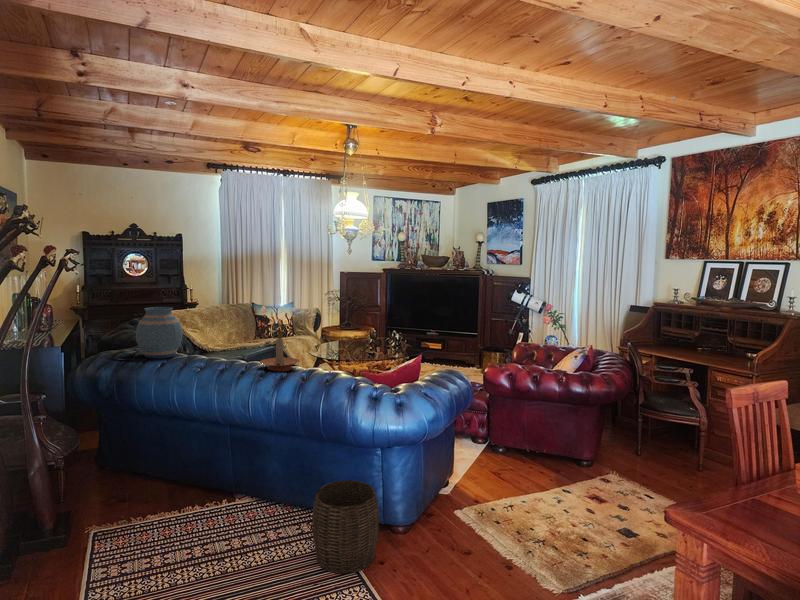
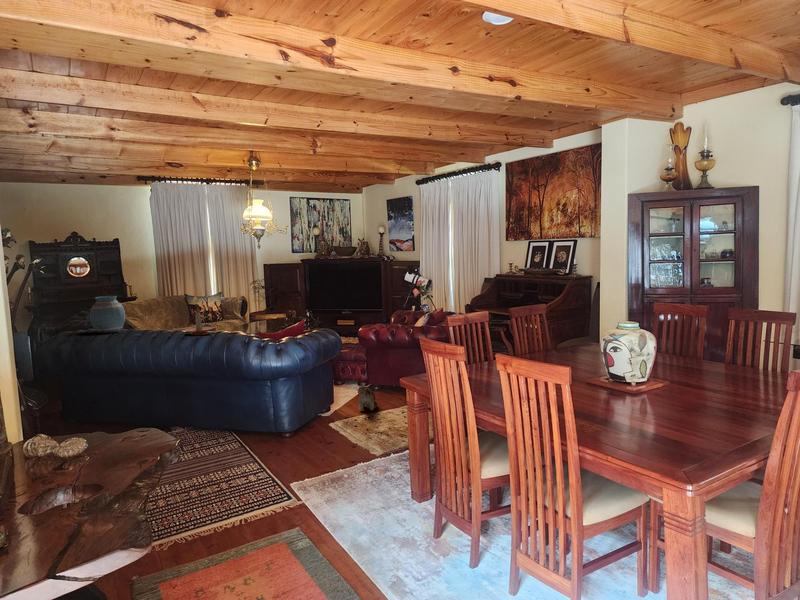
plush toy: none [492,456,516,493] -> present [358,385,377,411]
woven basket: present [312,480,379,574] -> none [223,402,269,457]

